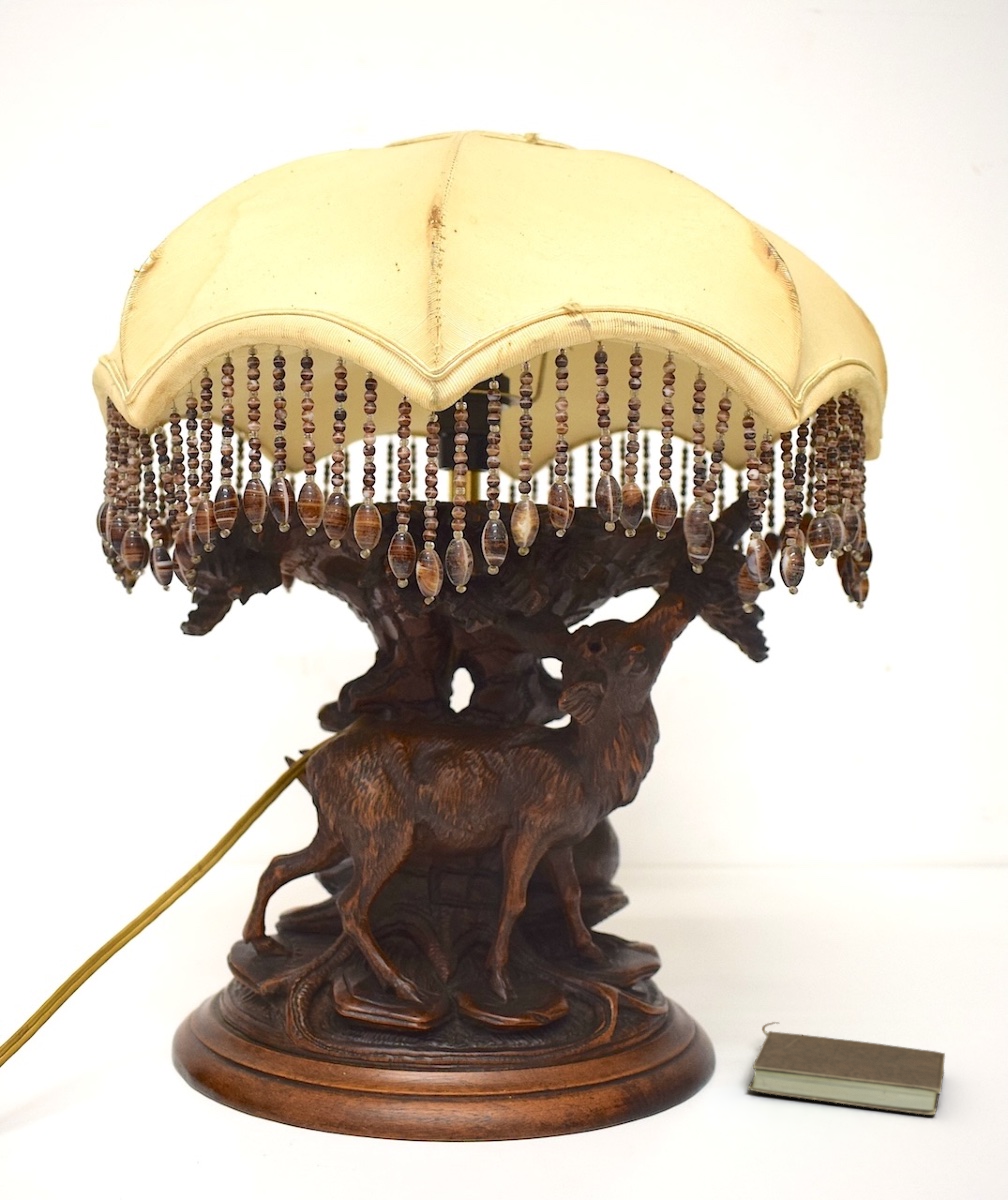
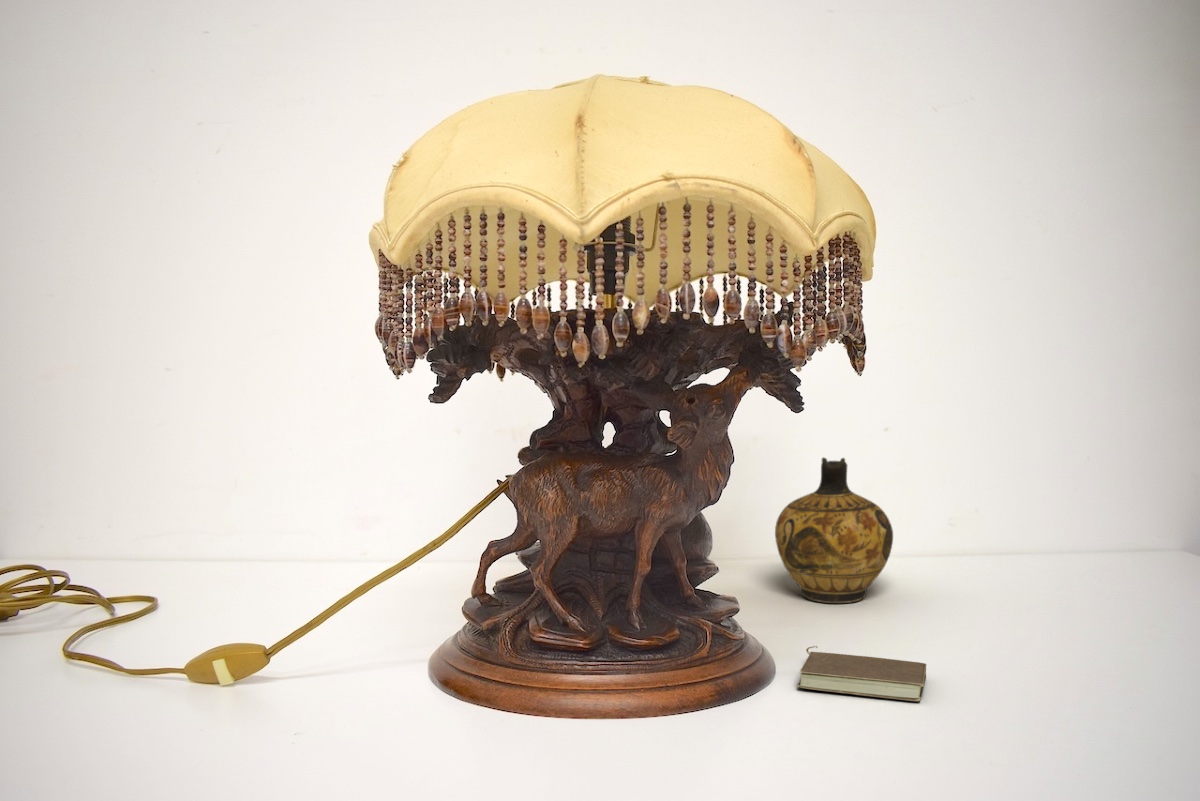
ceramic jug: none [713,718,895,944] -> present [775,458,893,603]

